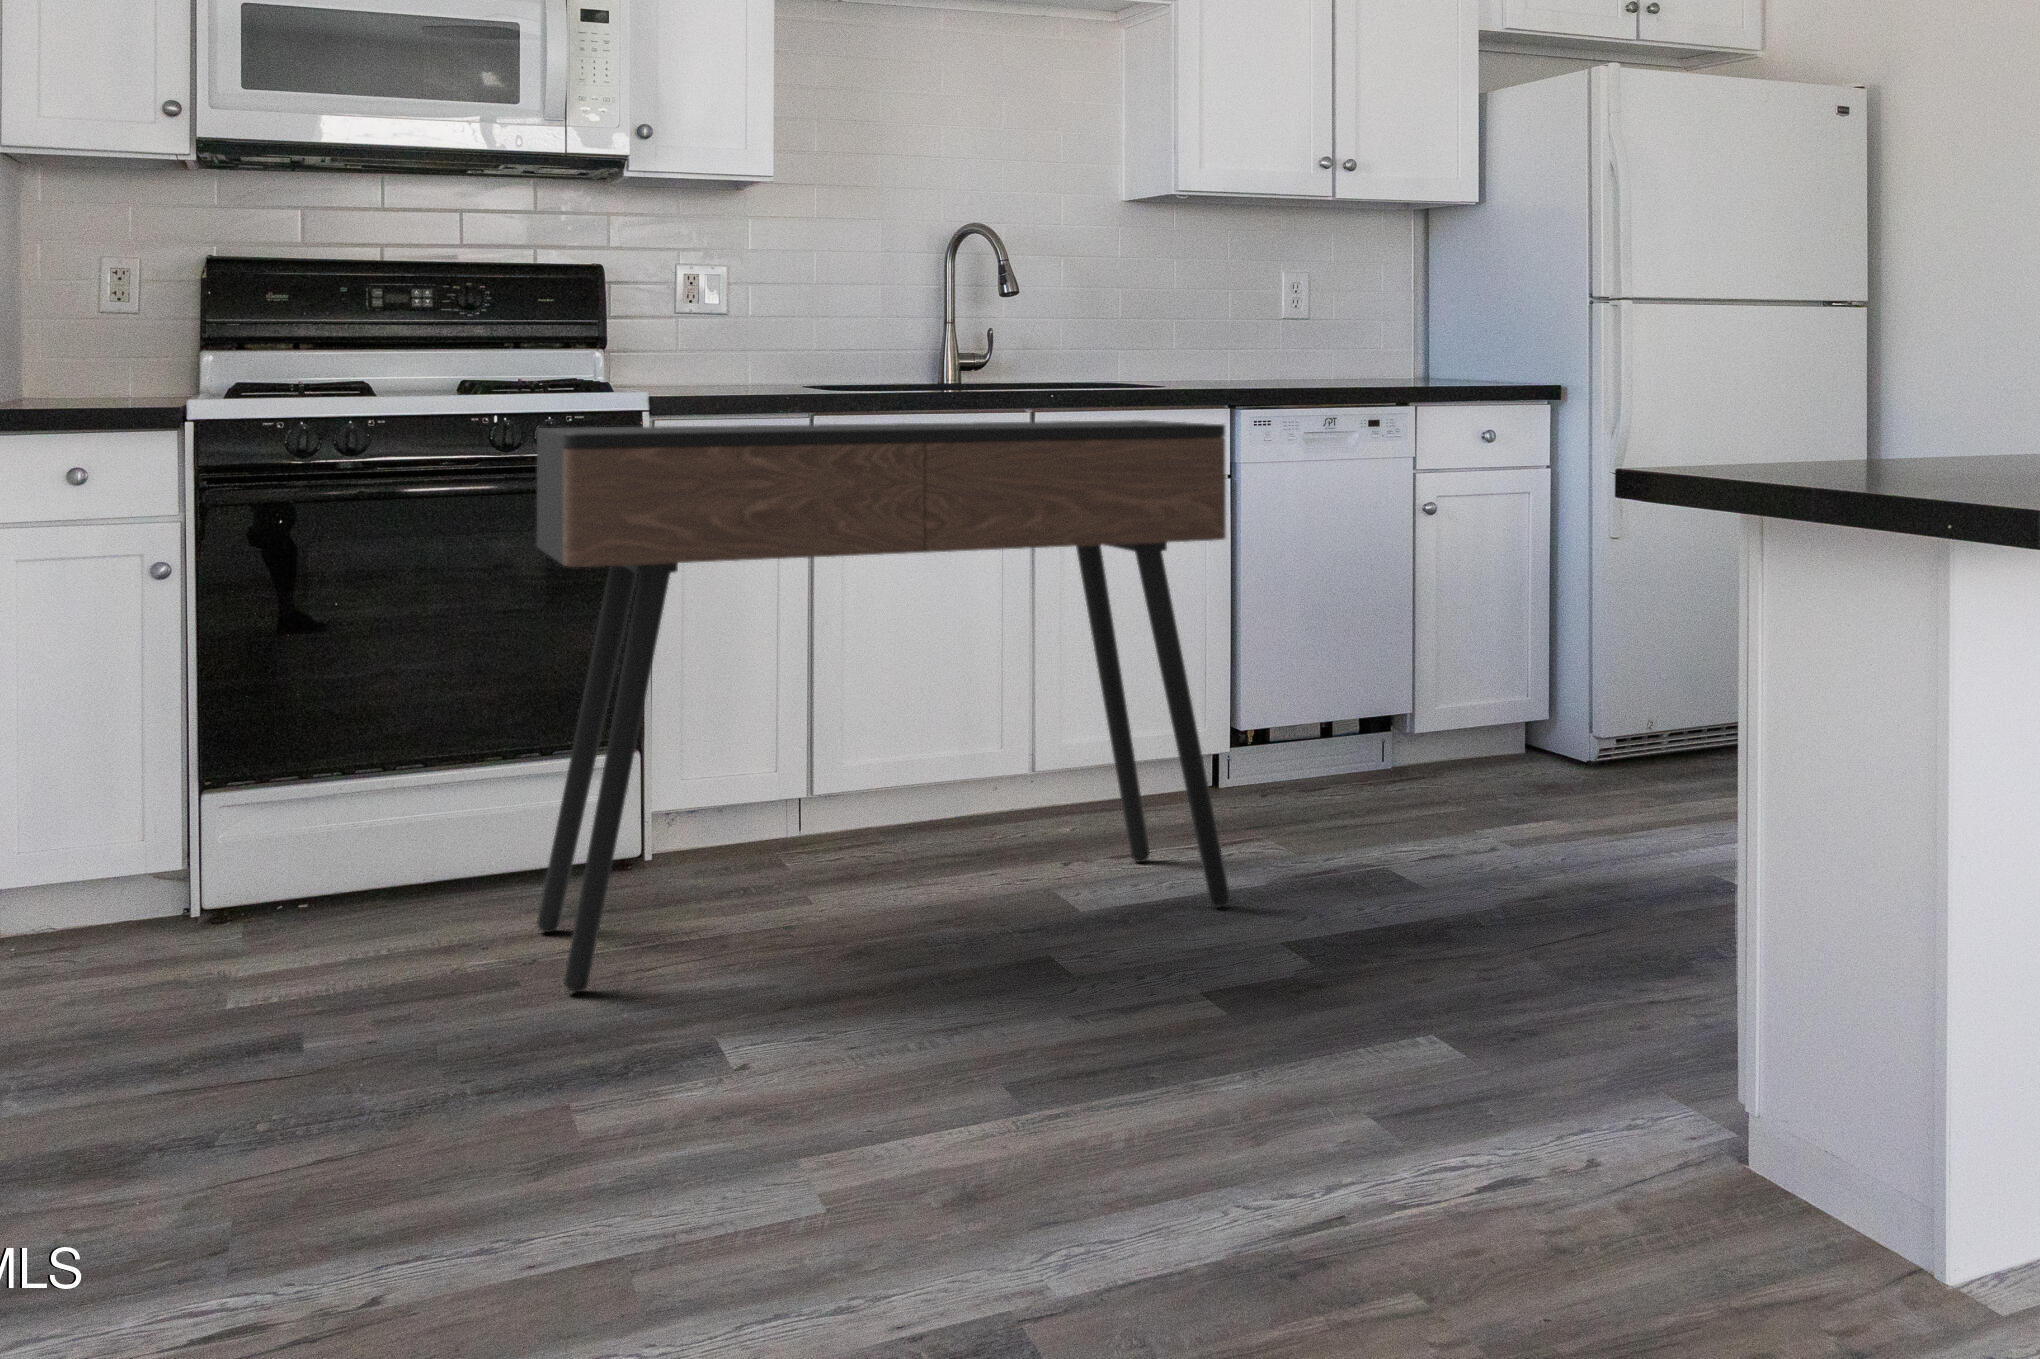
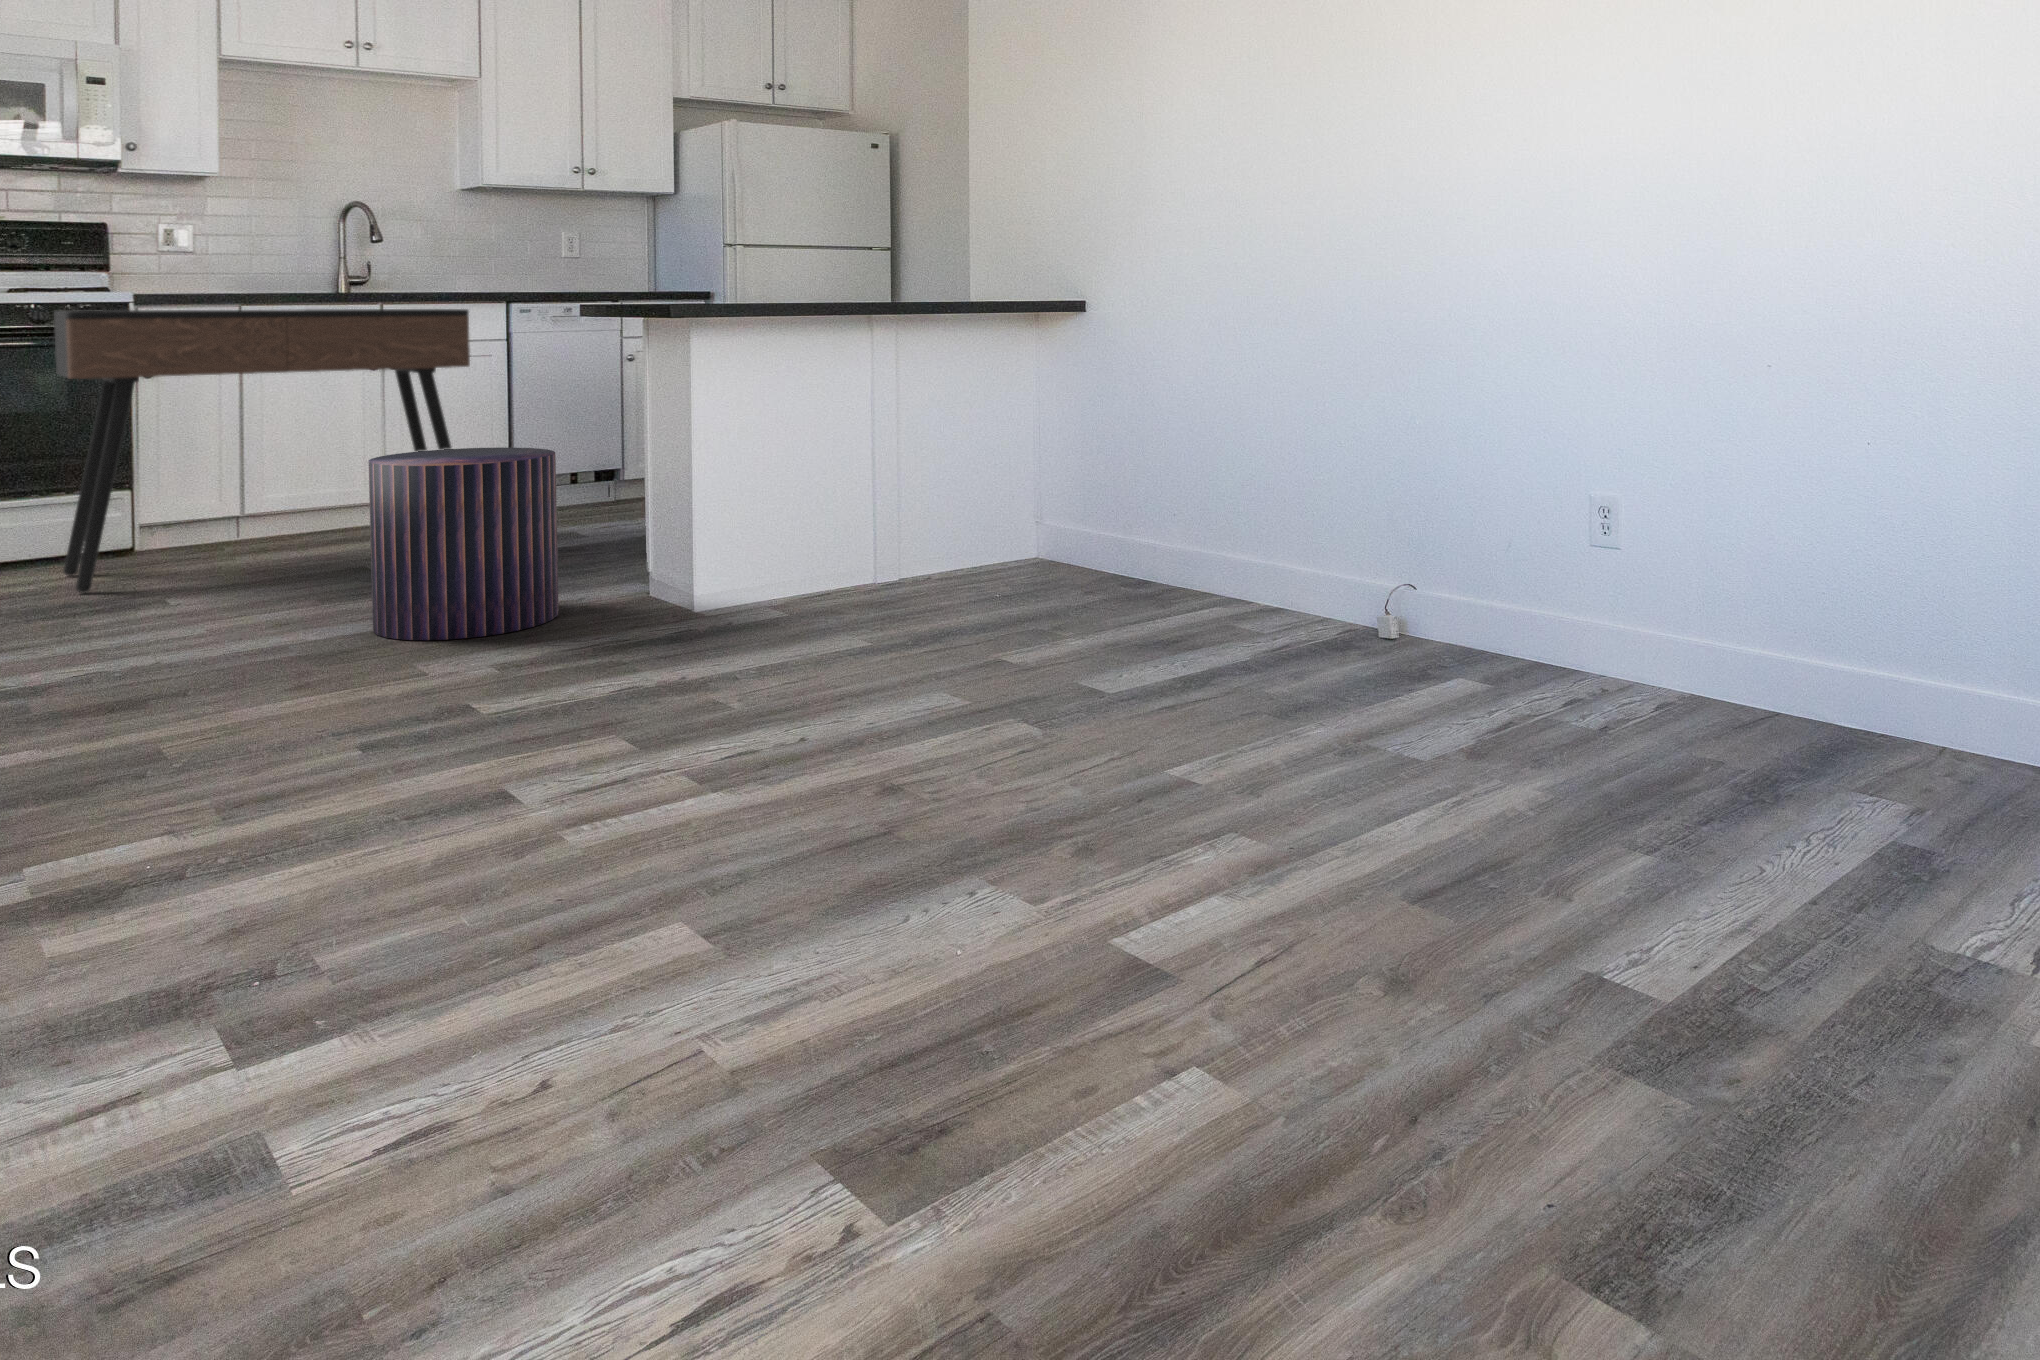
pouf: none [1182,757,1583,1286] -> present [369,447,559,640]

